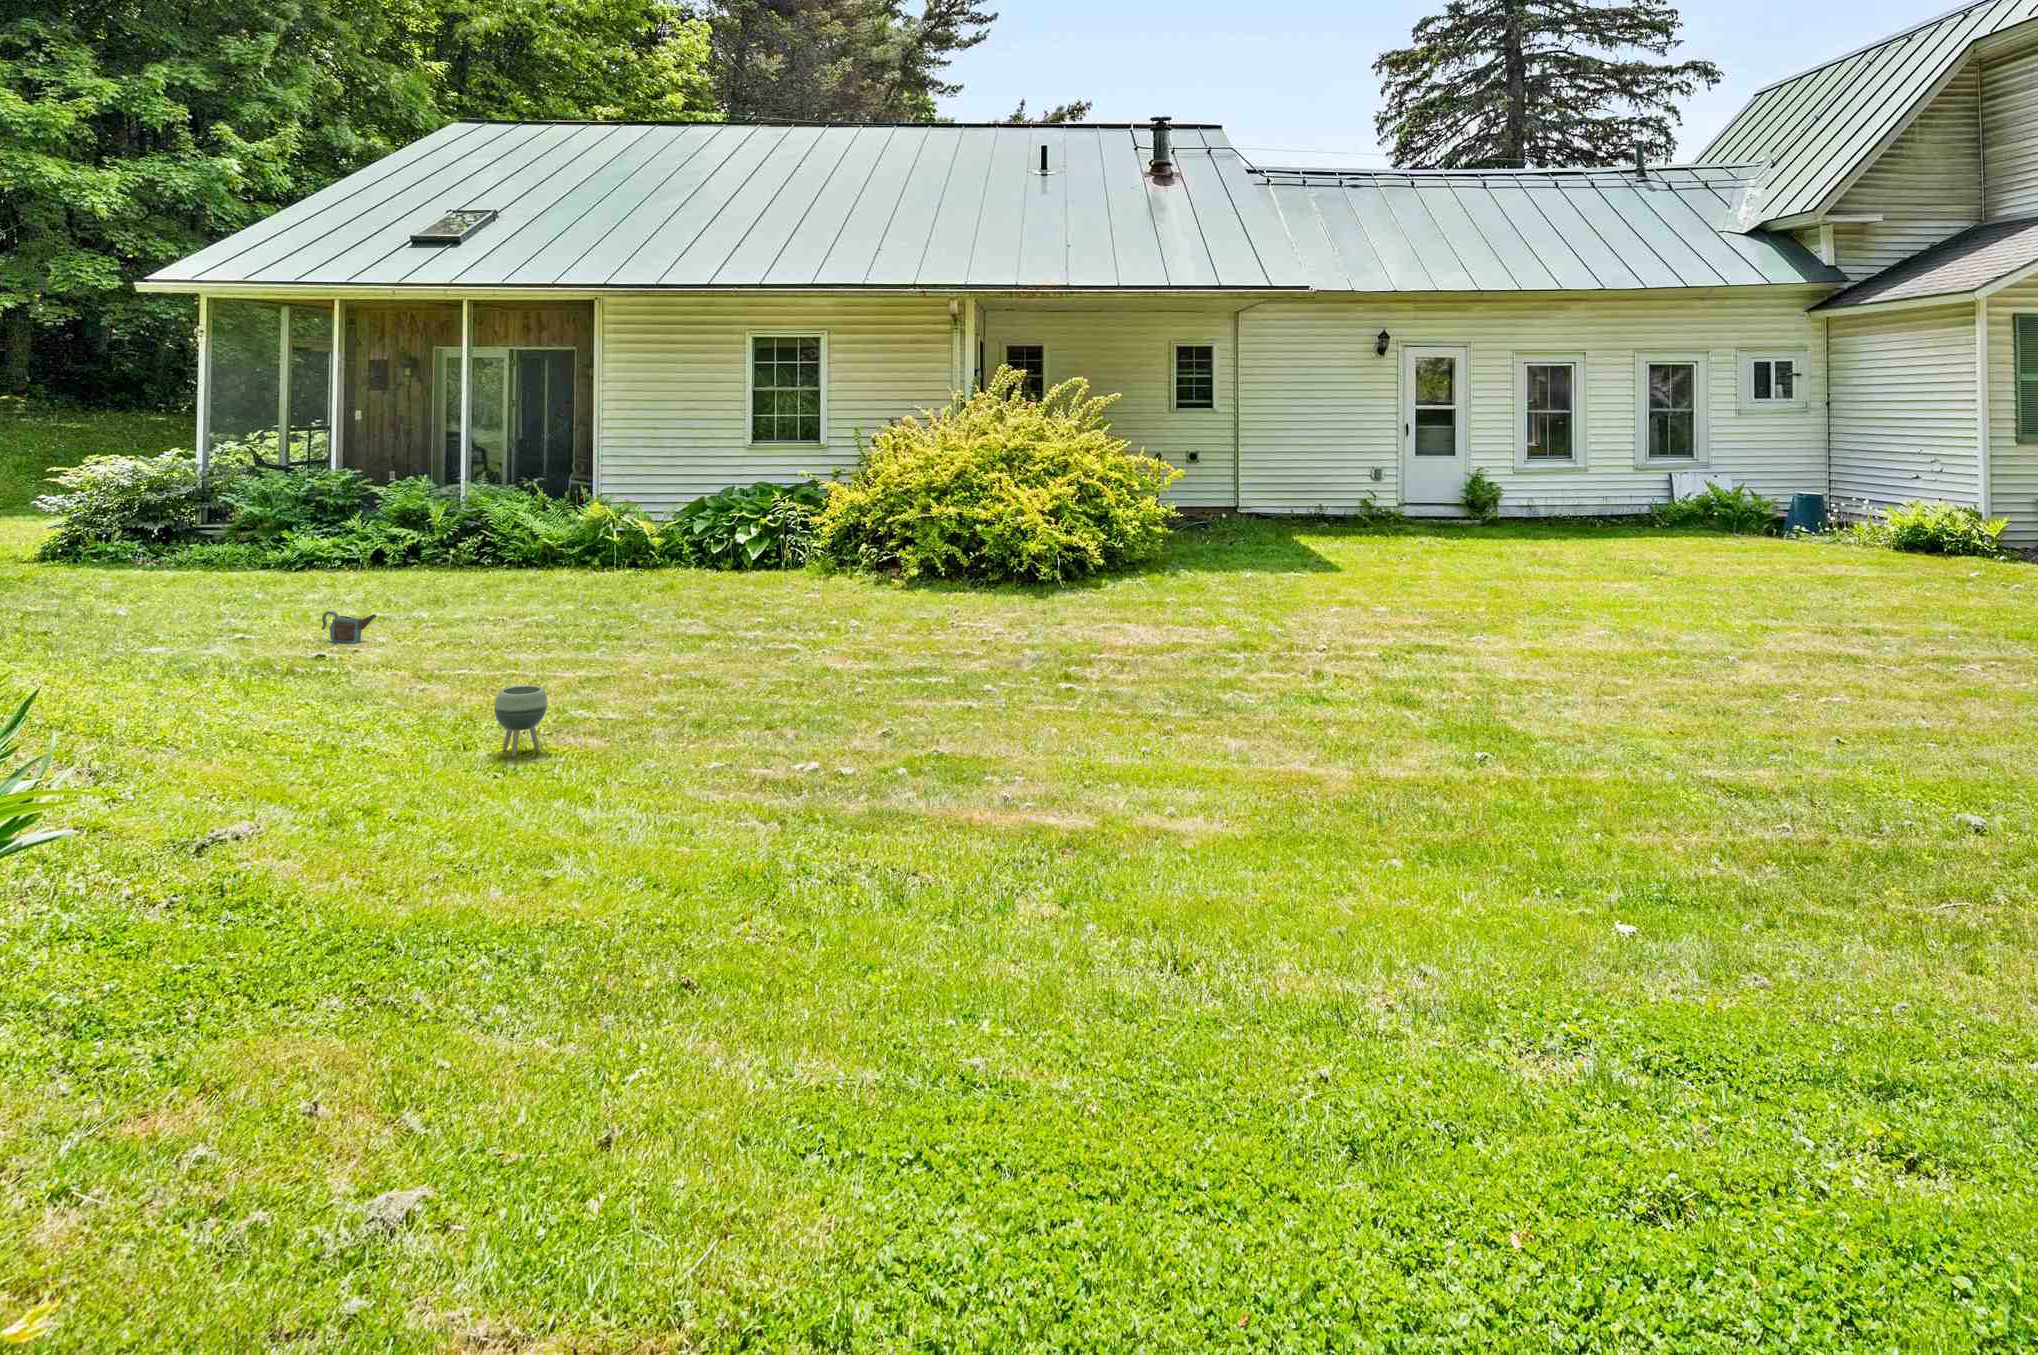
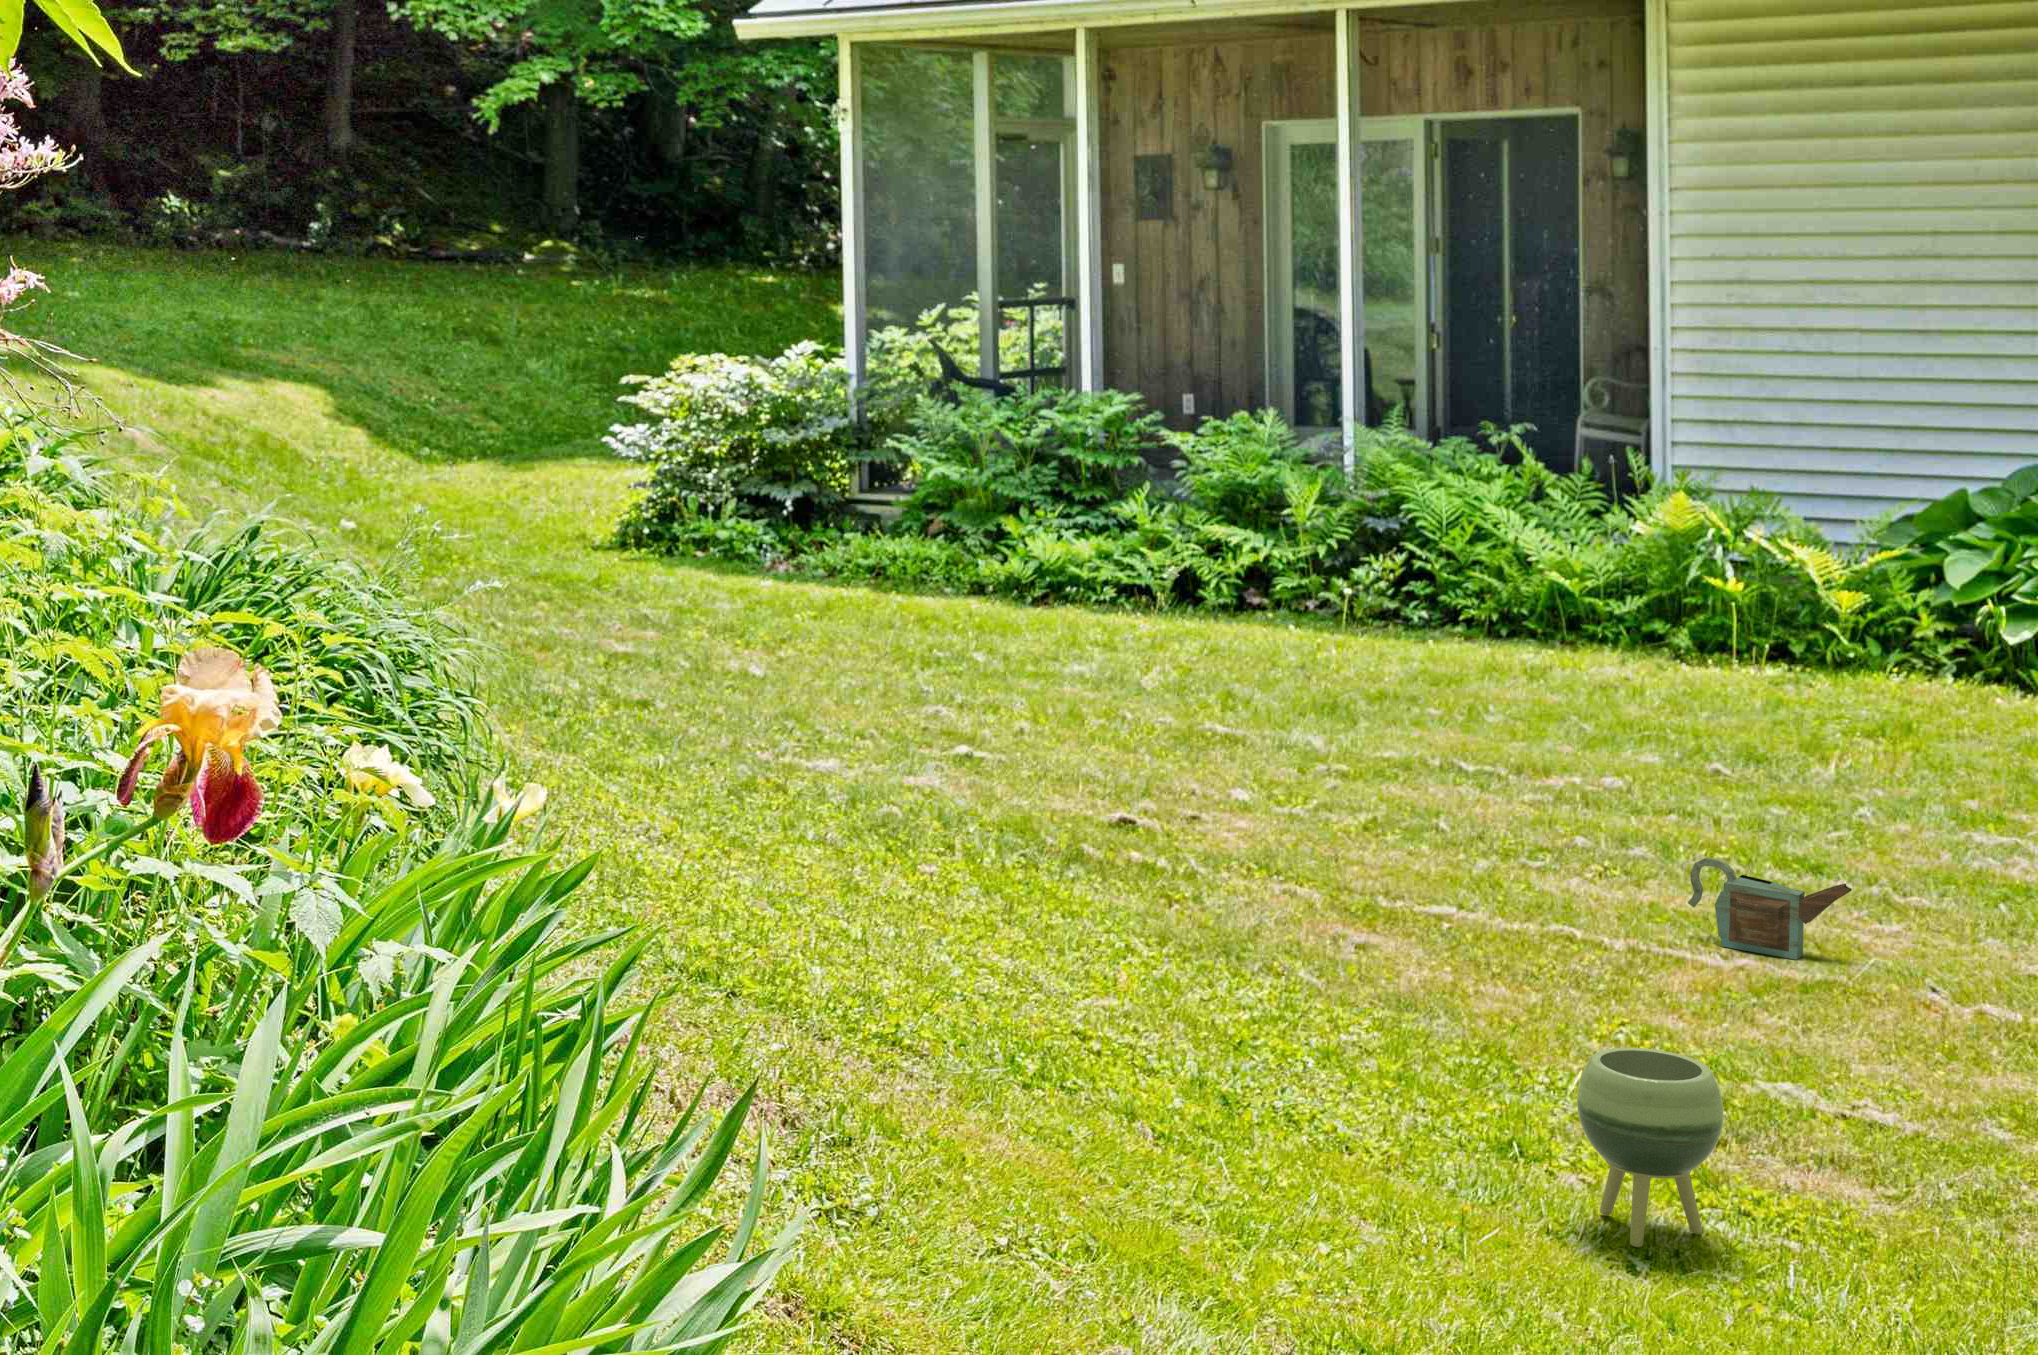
watering can: present [321,611,376,643] -> present [1688,858,1852,960]

